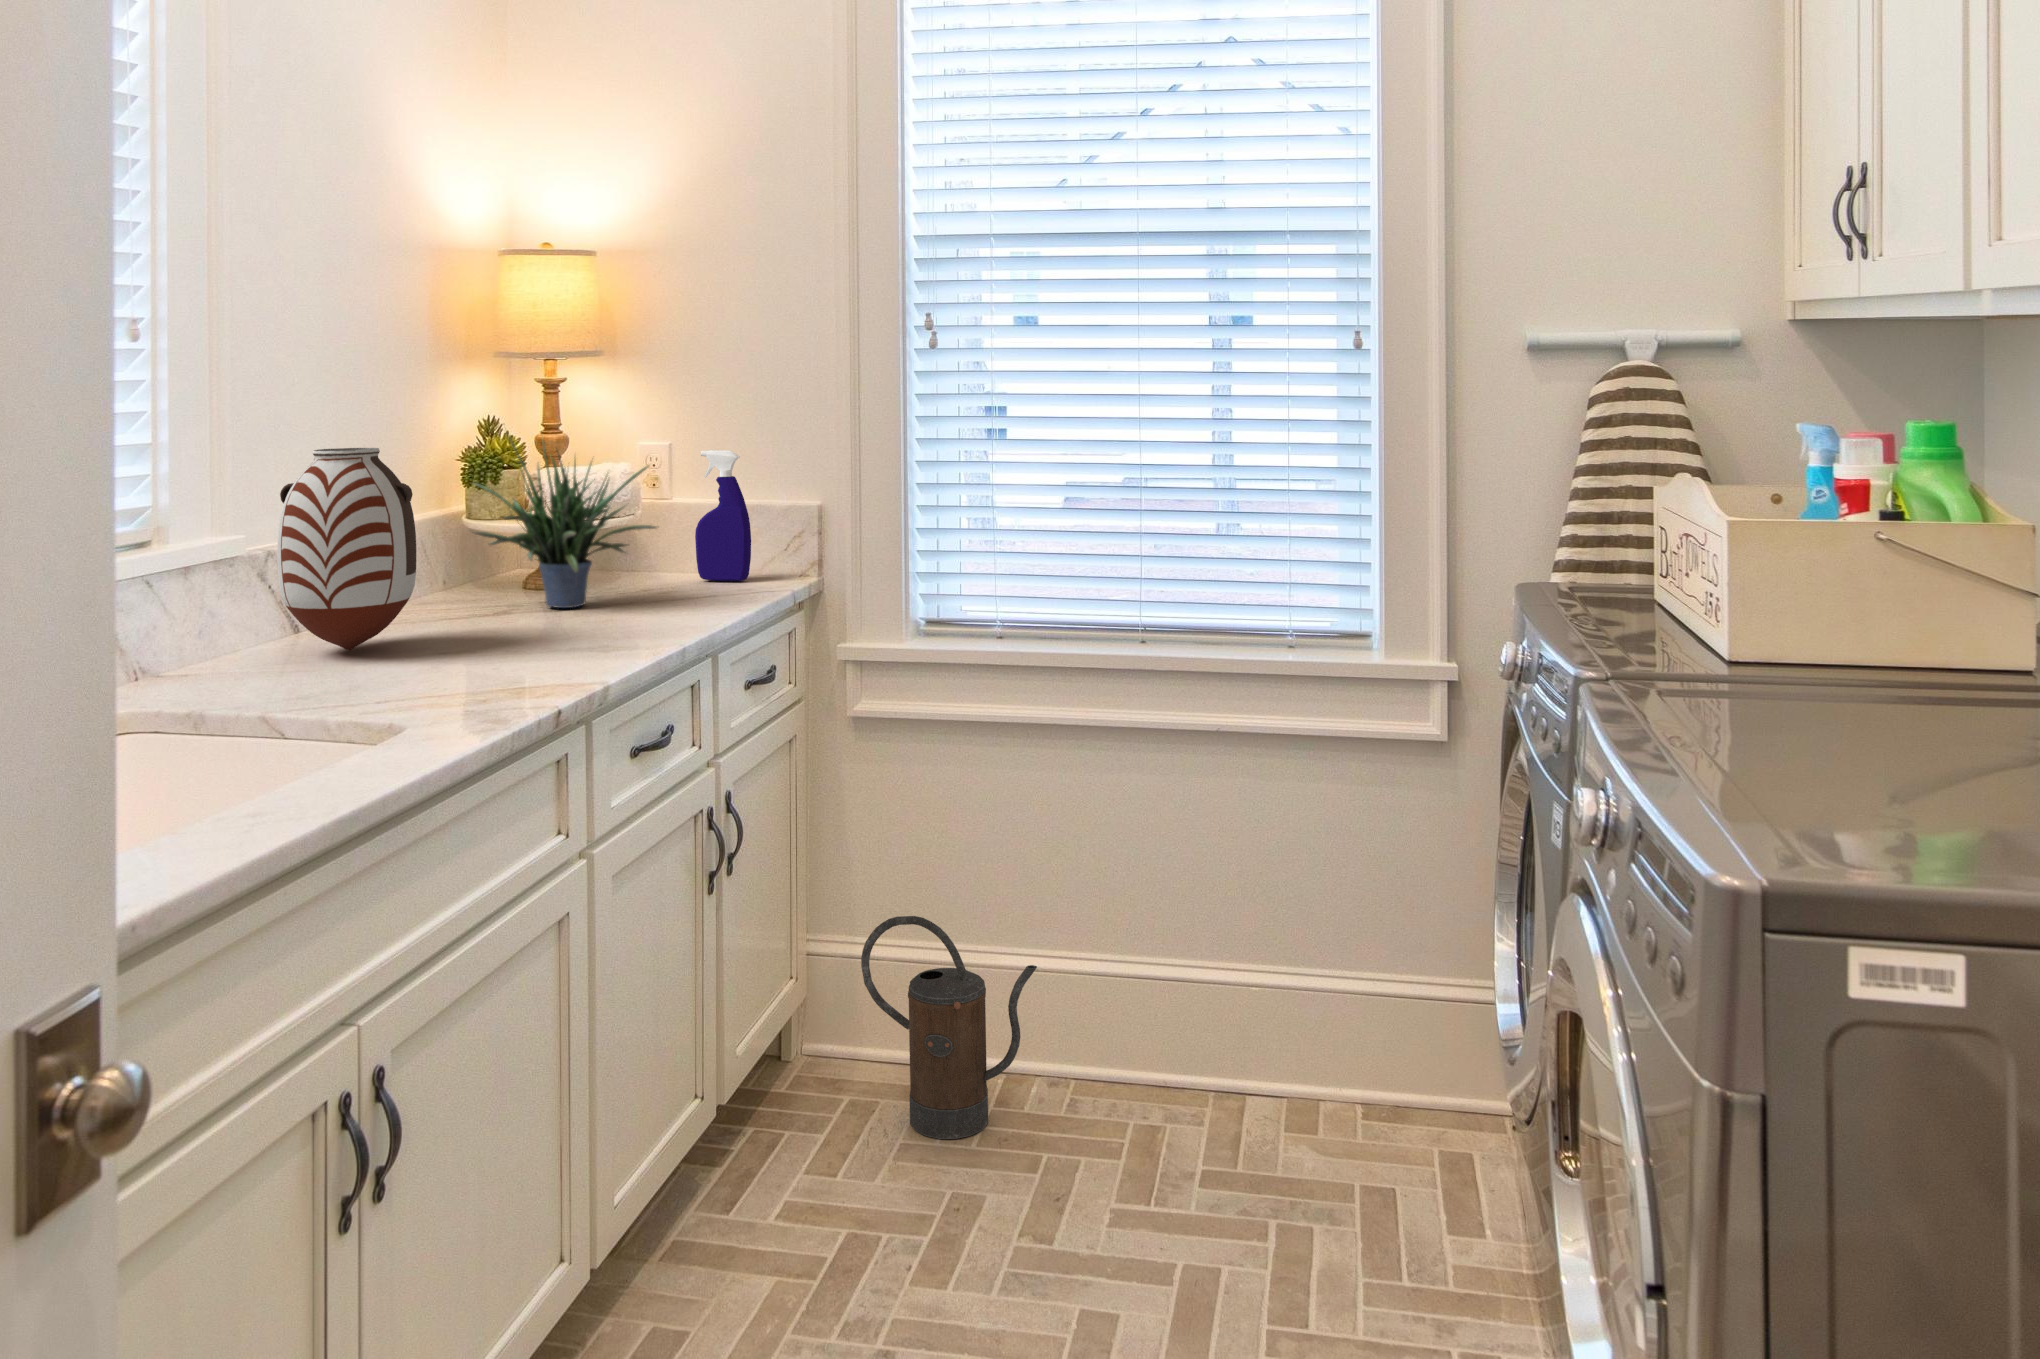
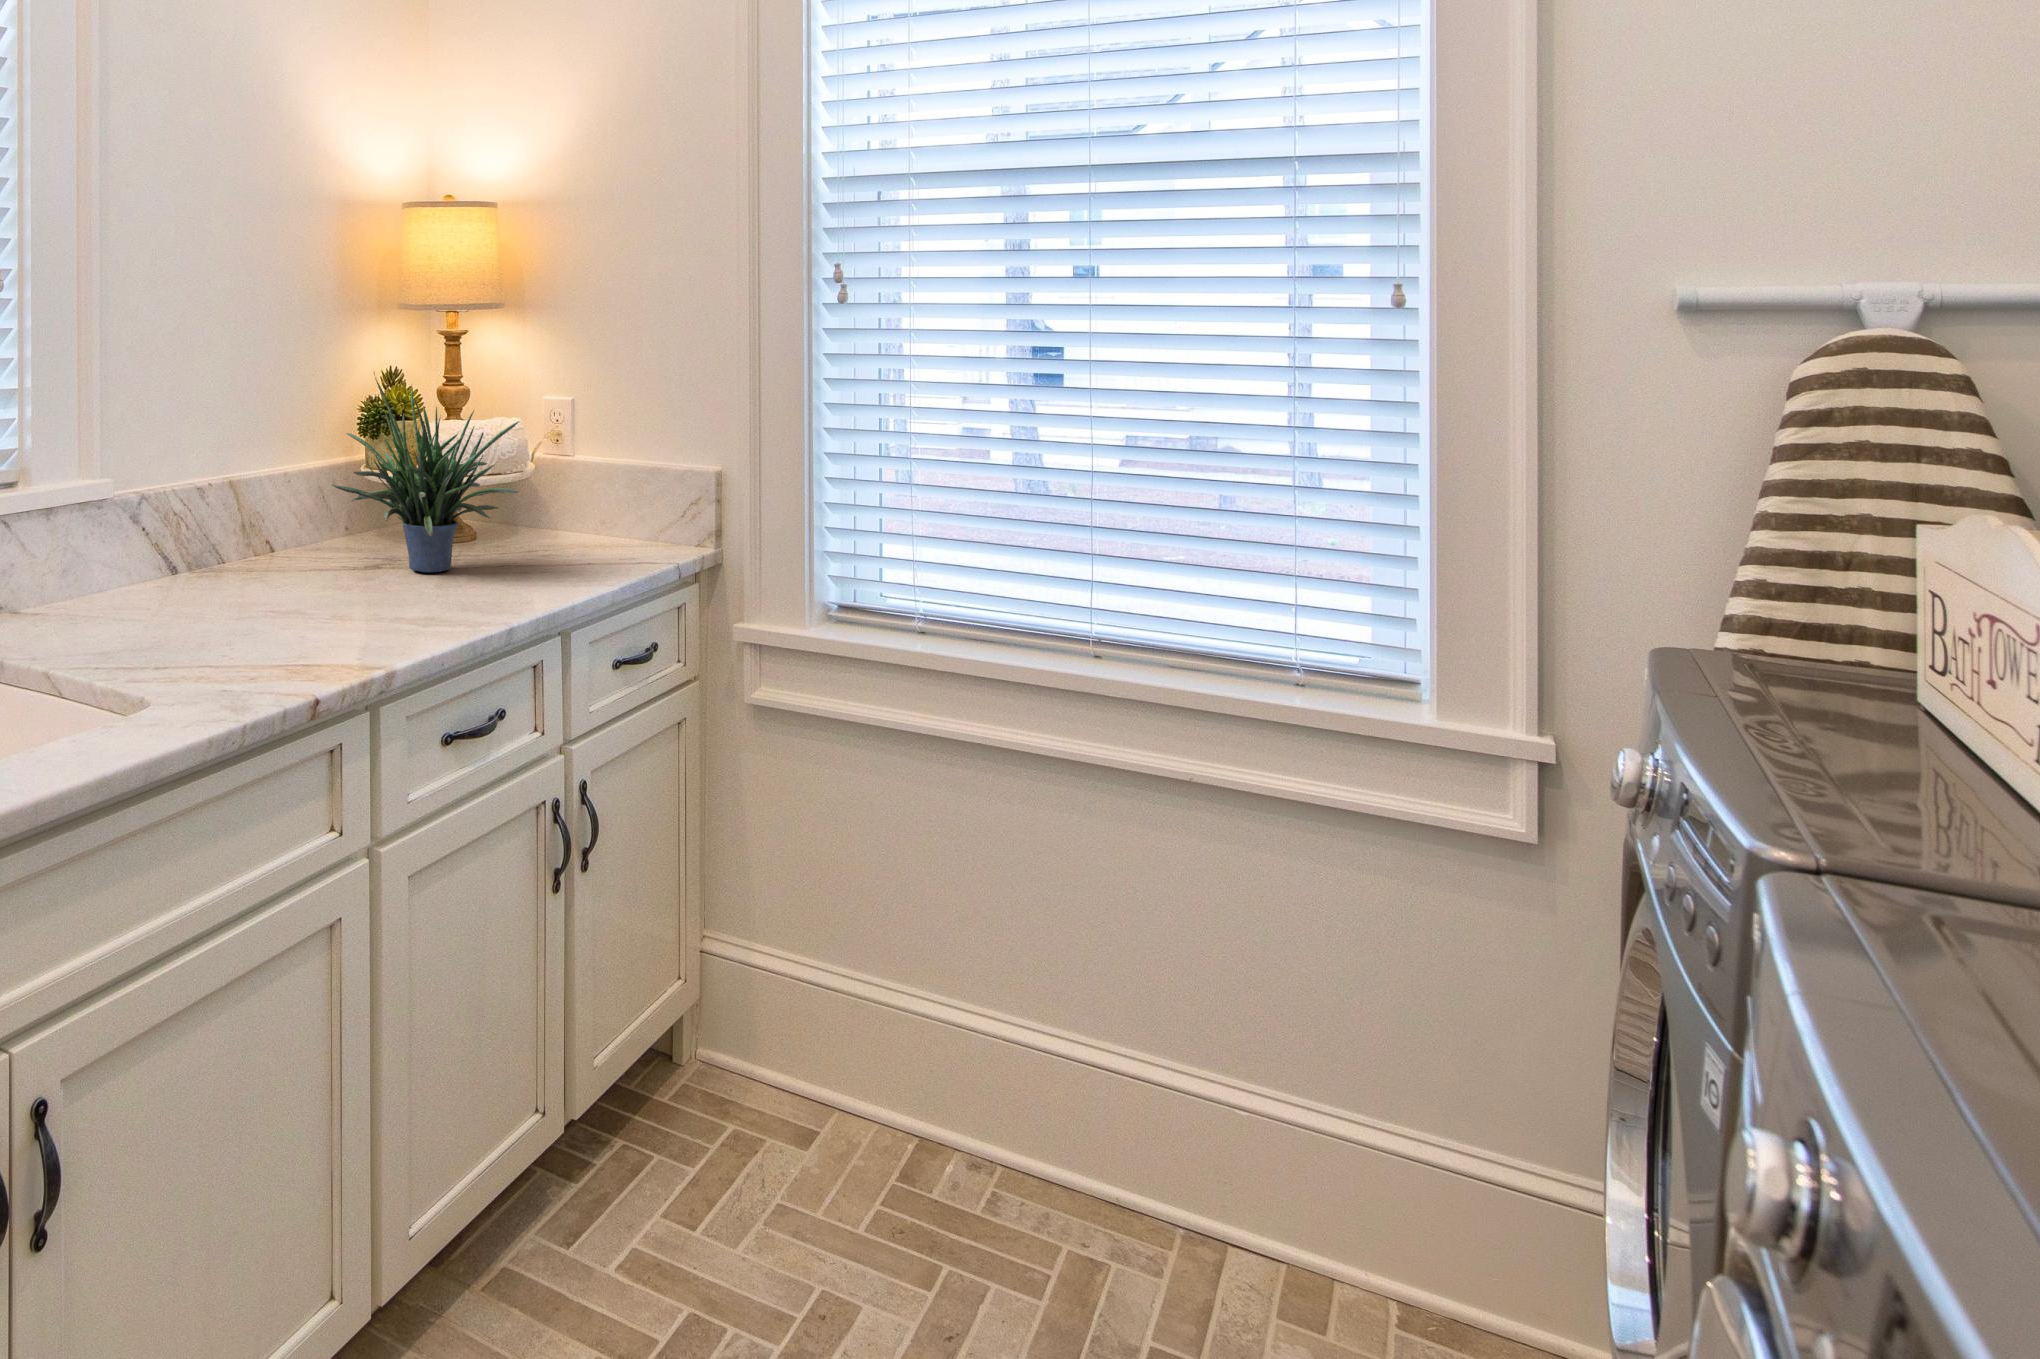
vase: present [277,448,416,650] -> none [104,395,244,608]
spray bottle: present [695,450,751,581] -> none [587,407,644,551]
watering can: present [861,916,1037,1139] -> none [741,951,943,1223]

